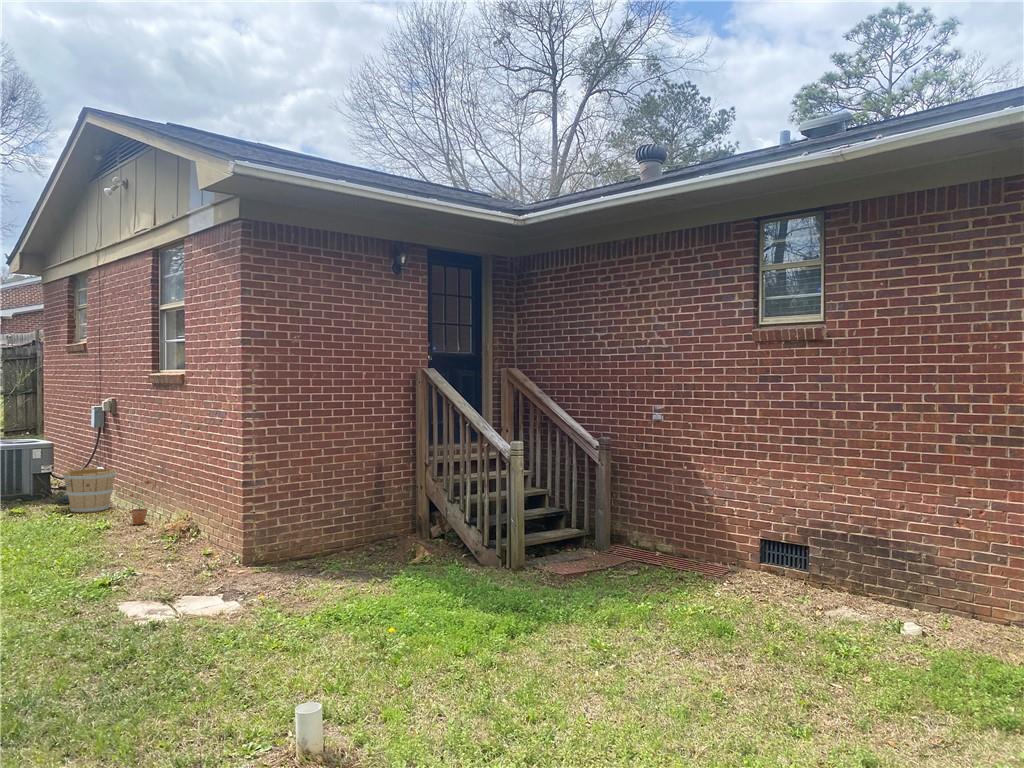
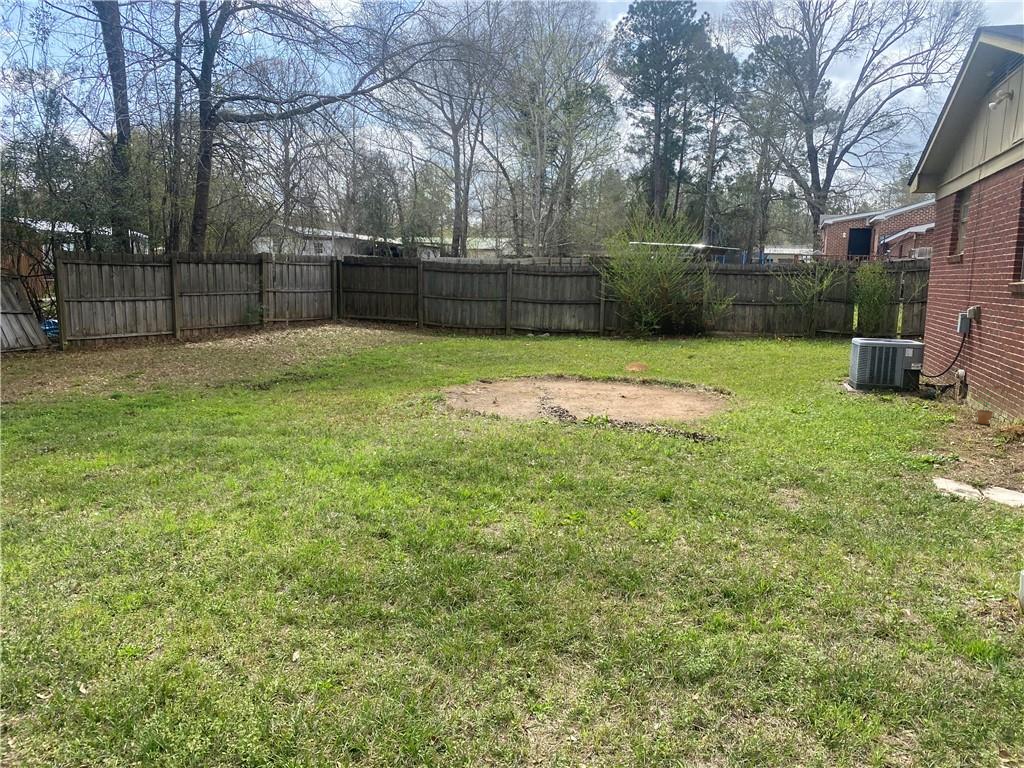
wooden bucket: present [63,468,117,513] -> none [924,368,974,408]

